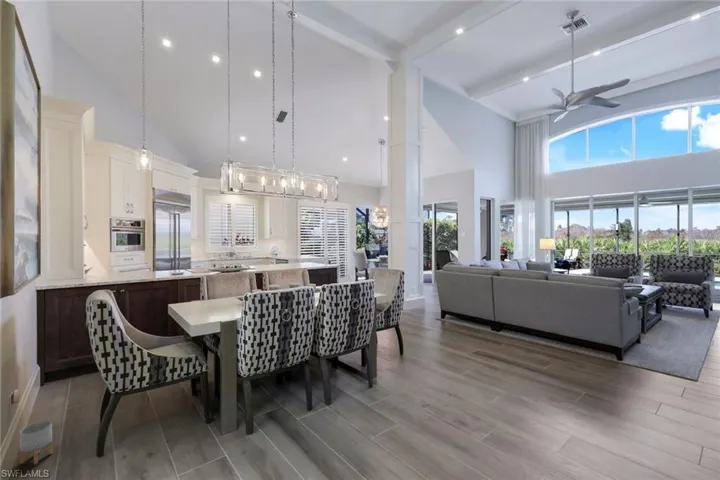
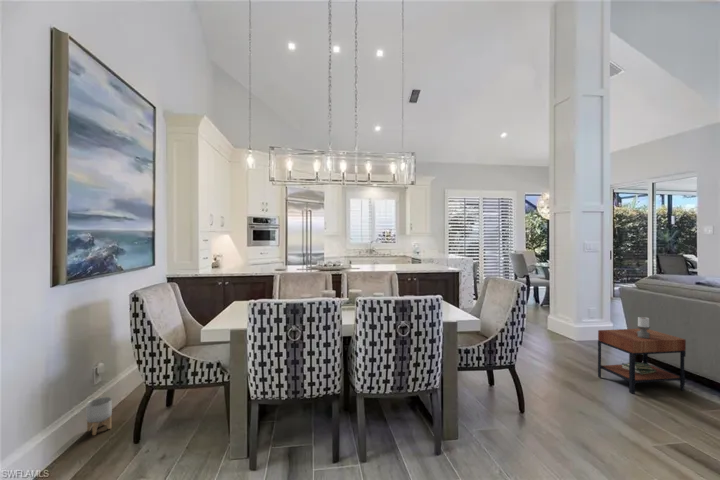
side table: none [430,286,471,332] -> present [598,317,686,394]

